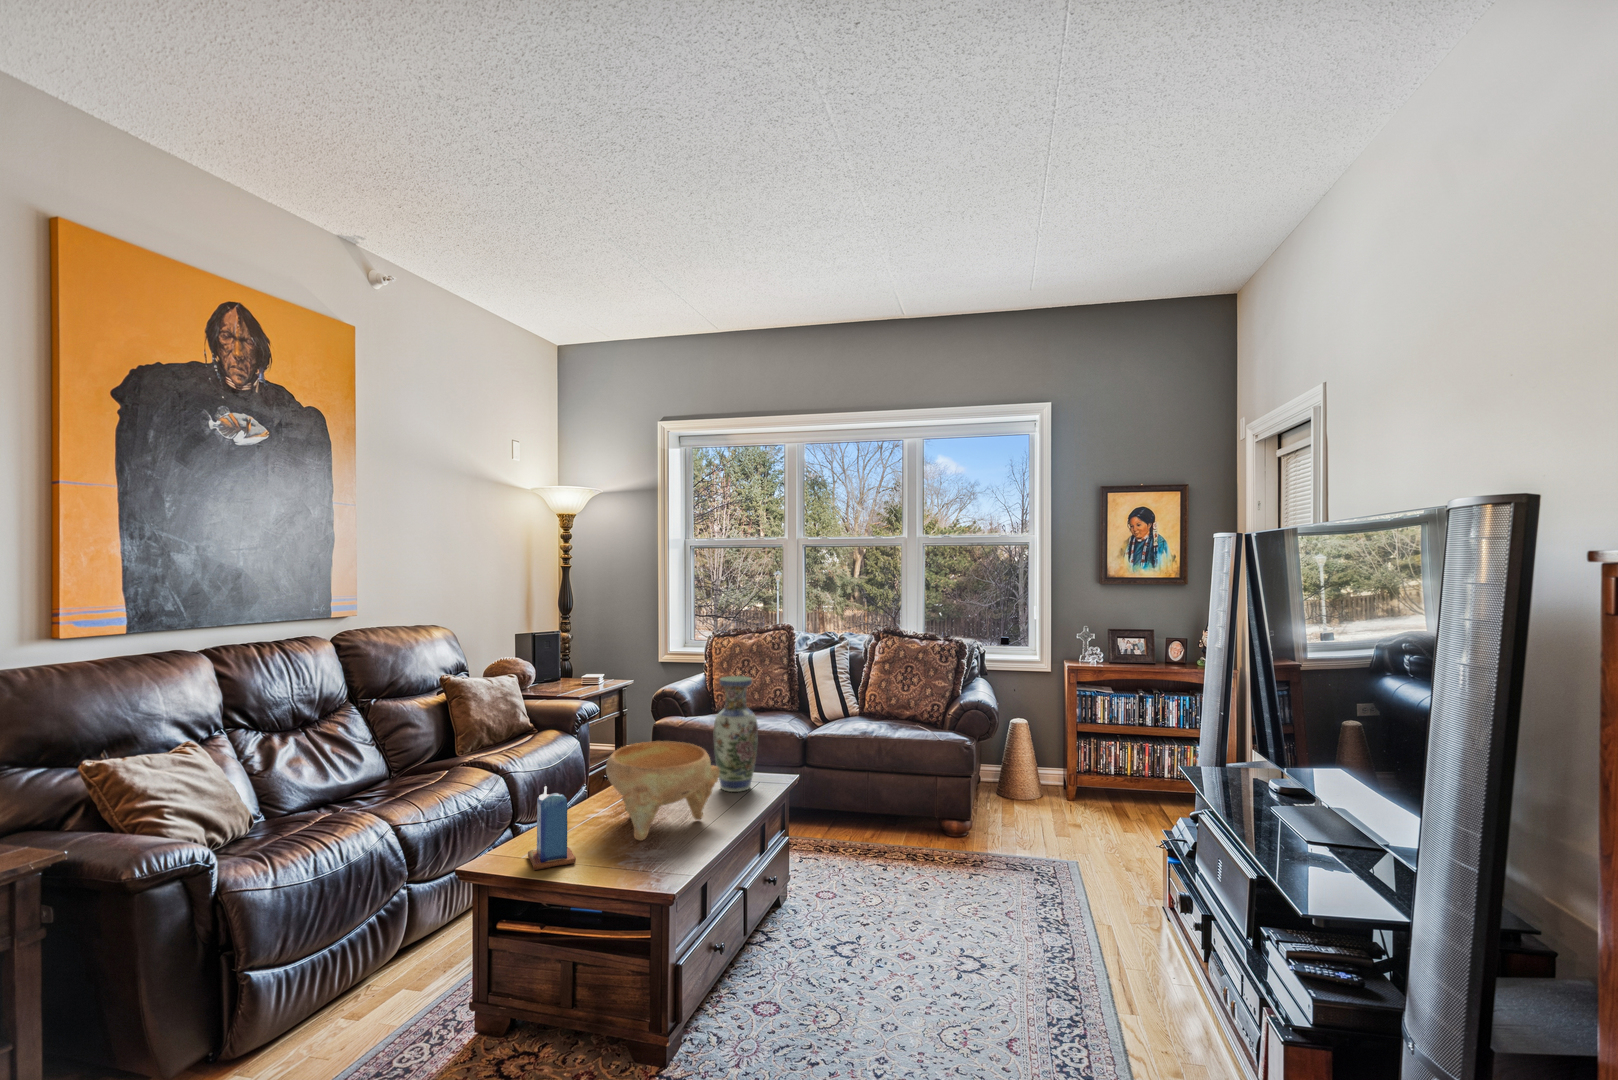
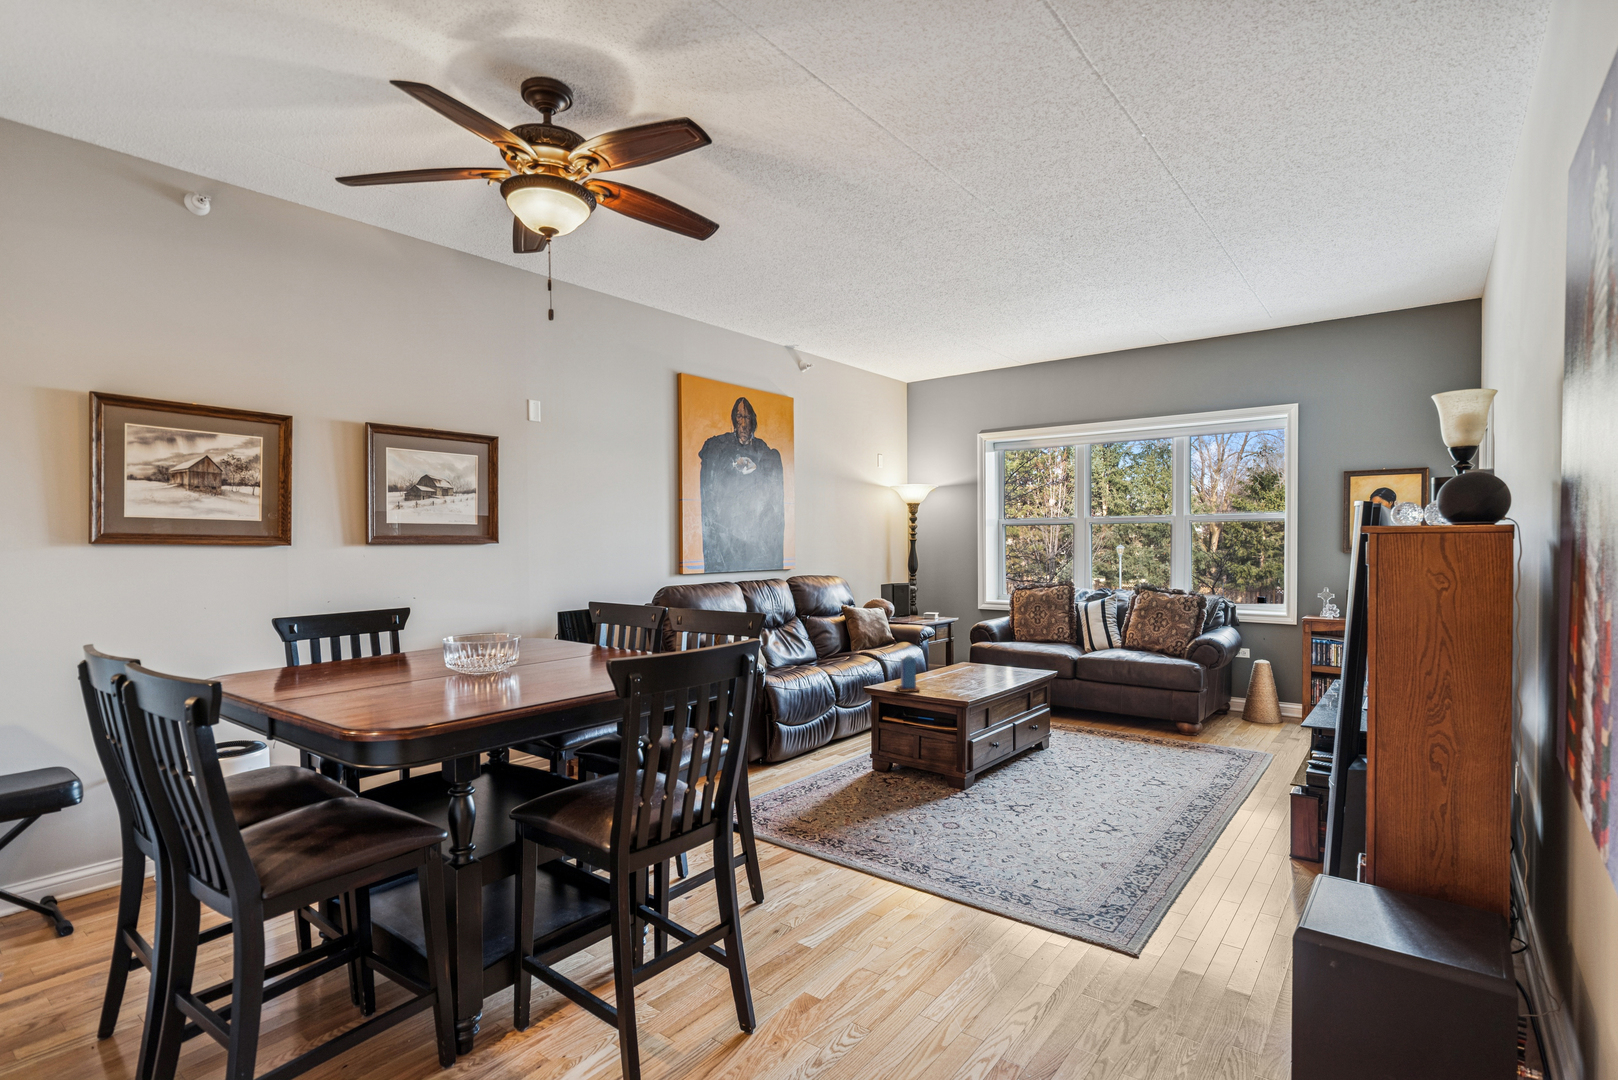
vase: present [713,676,758,792] -> none [1001,607,1029,676]
decorative bowl: present [606,741,719,841] -> none [936,639,1000,688]

